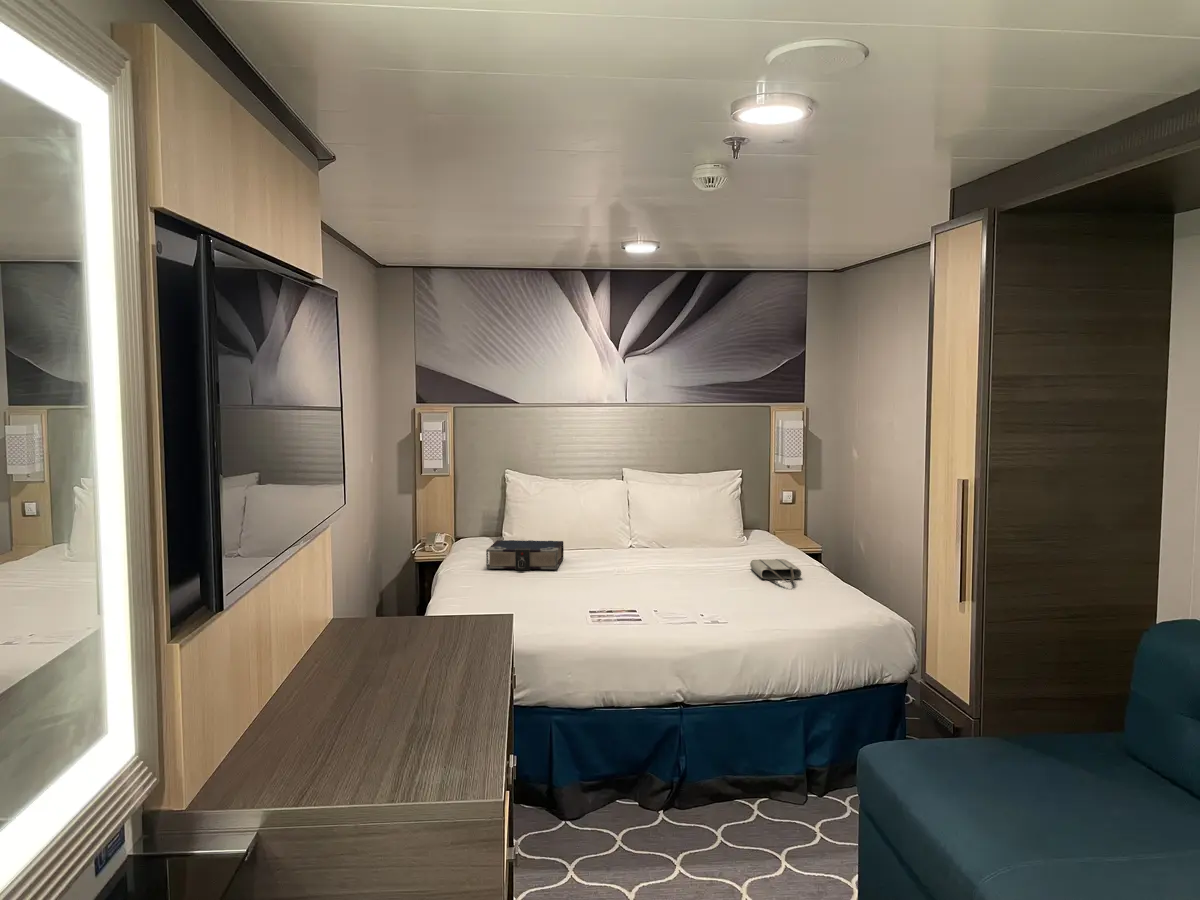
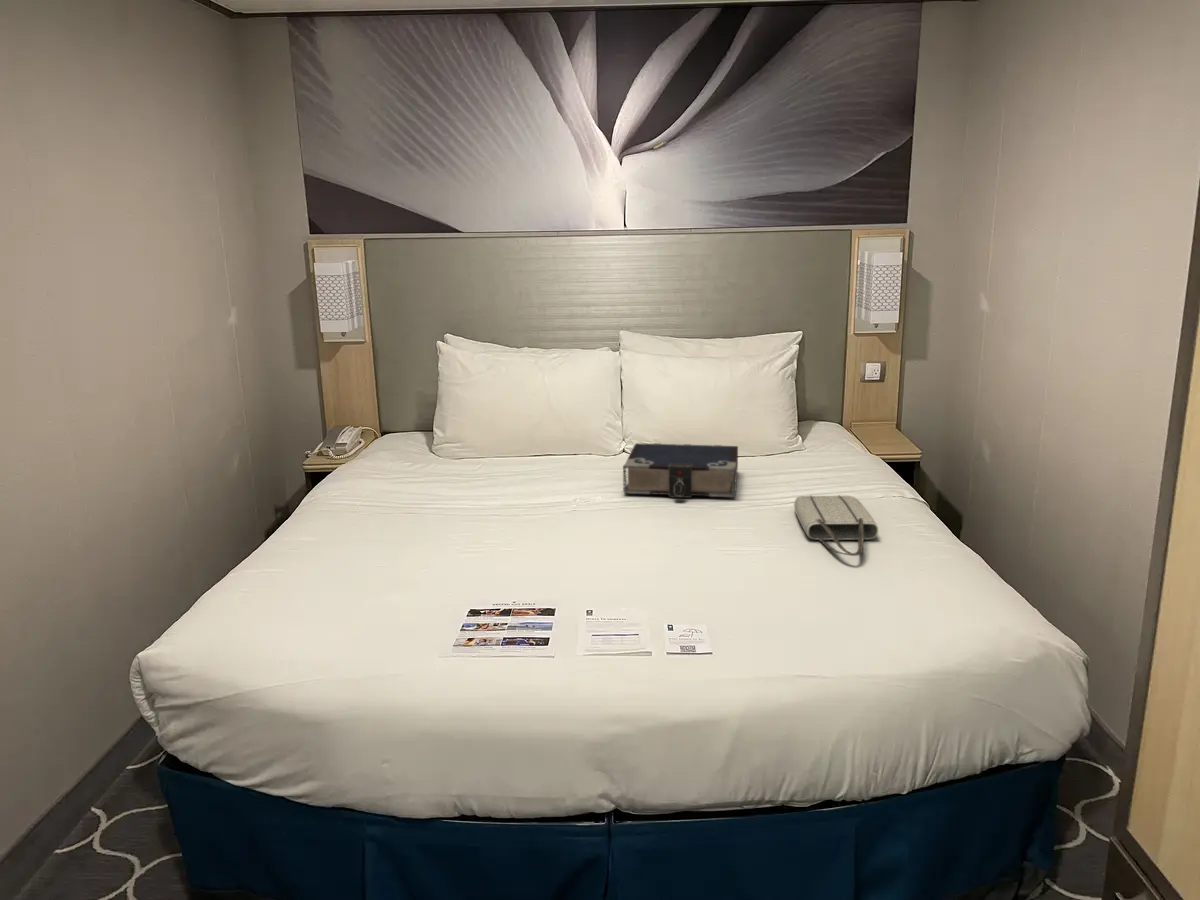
book: present [486,540,564,570] -> present [623,443,738,498]

